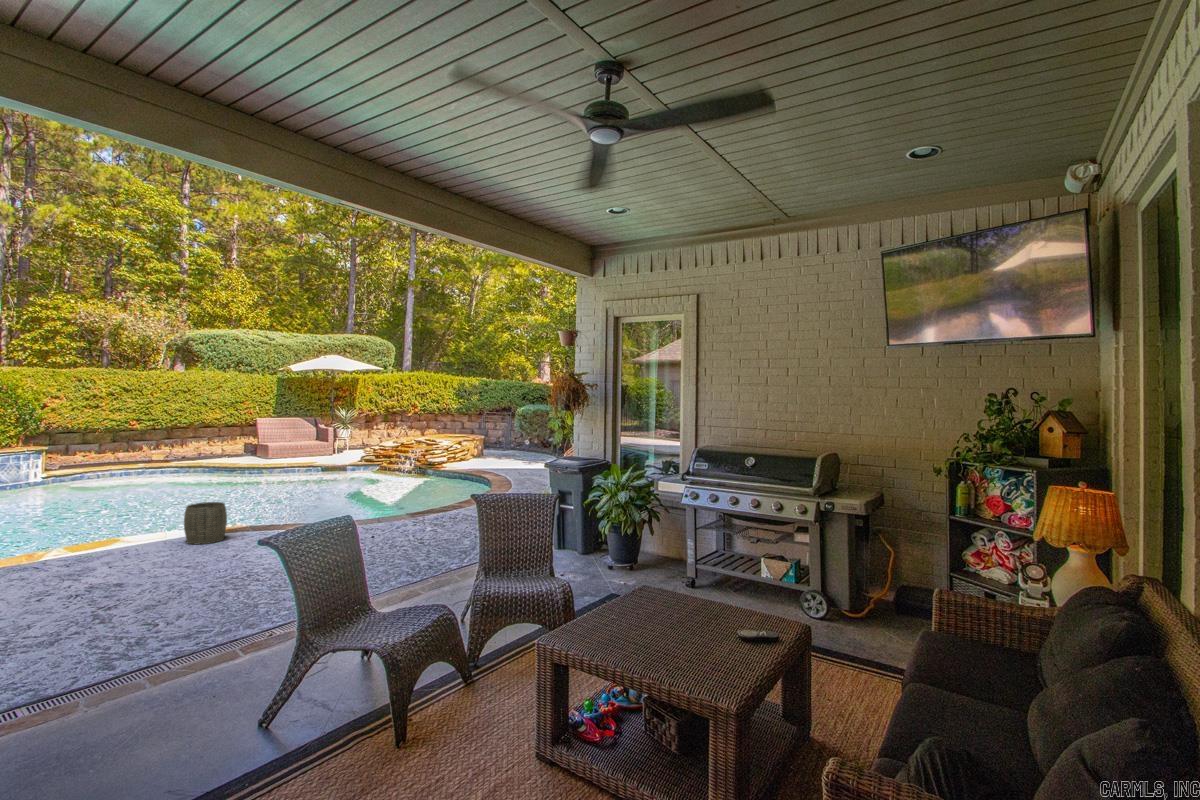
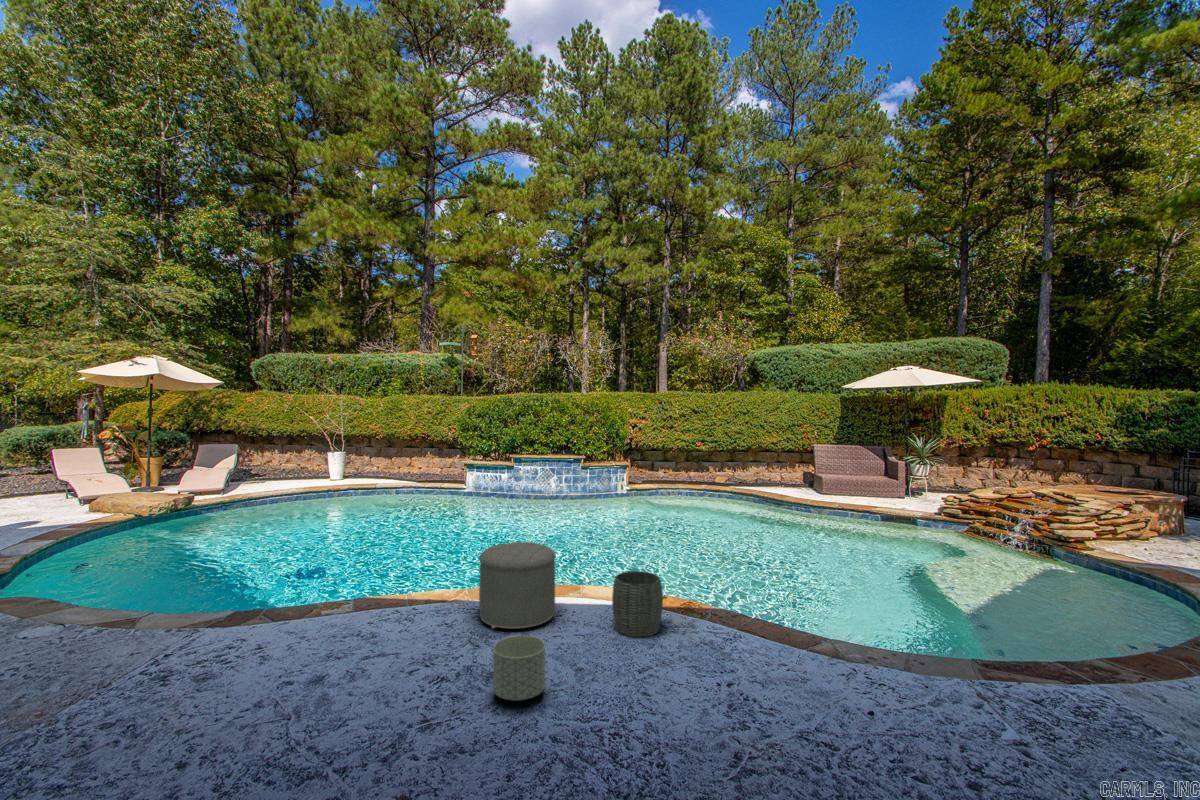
ottoman: none [46,497,129,565] -> present [479,542,556,629]
planter: none [143,538,186,577] -> present [493,635,545,701]

